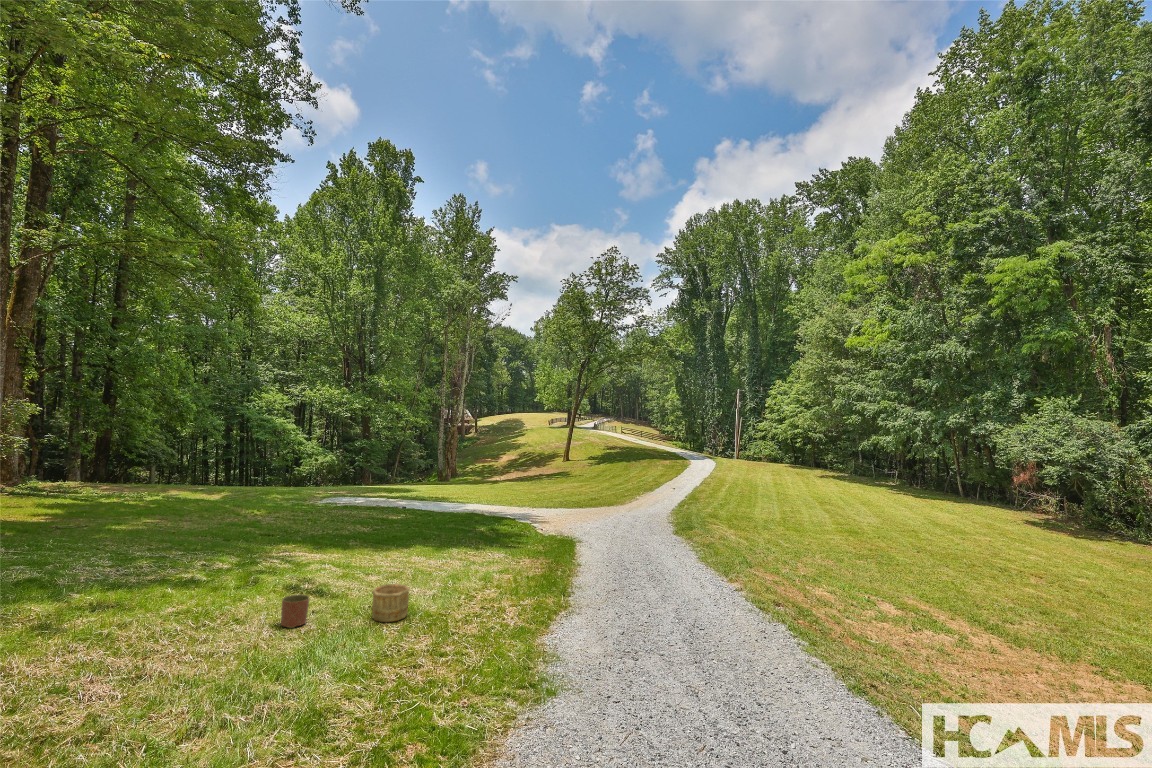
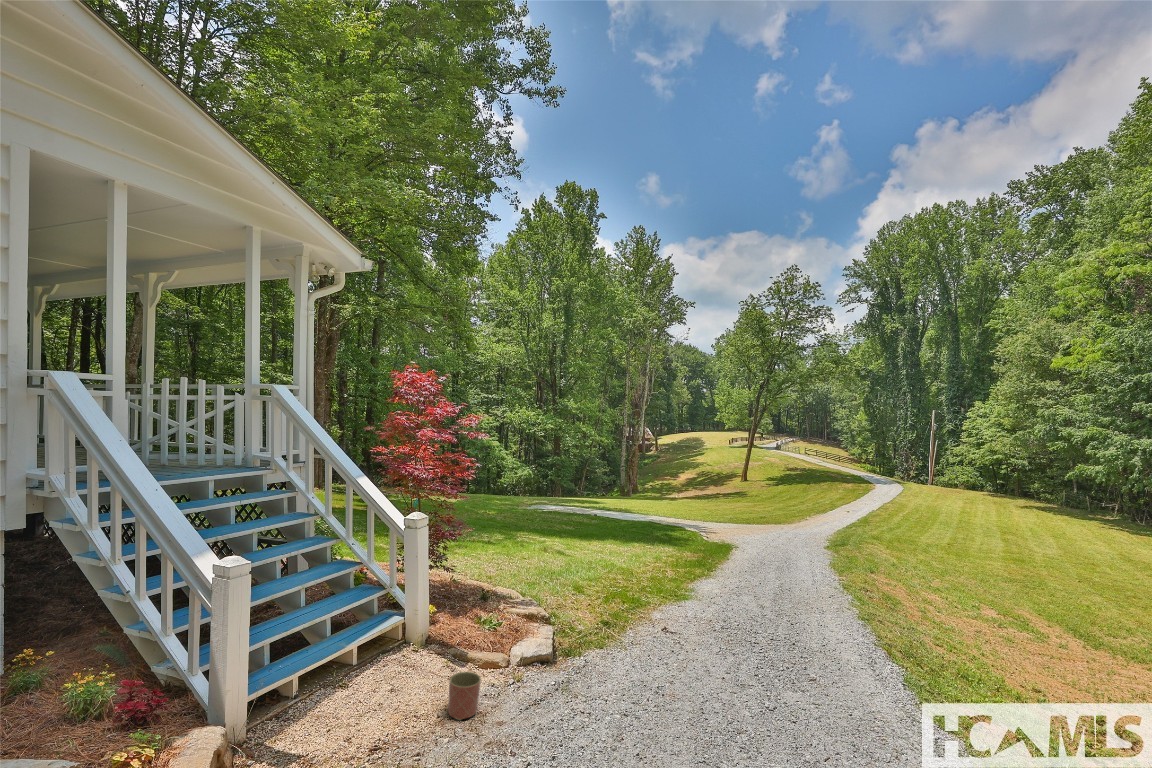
wooden bucket: present [372,584,410,622] -> none [554,670,601,730]

